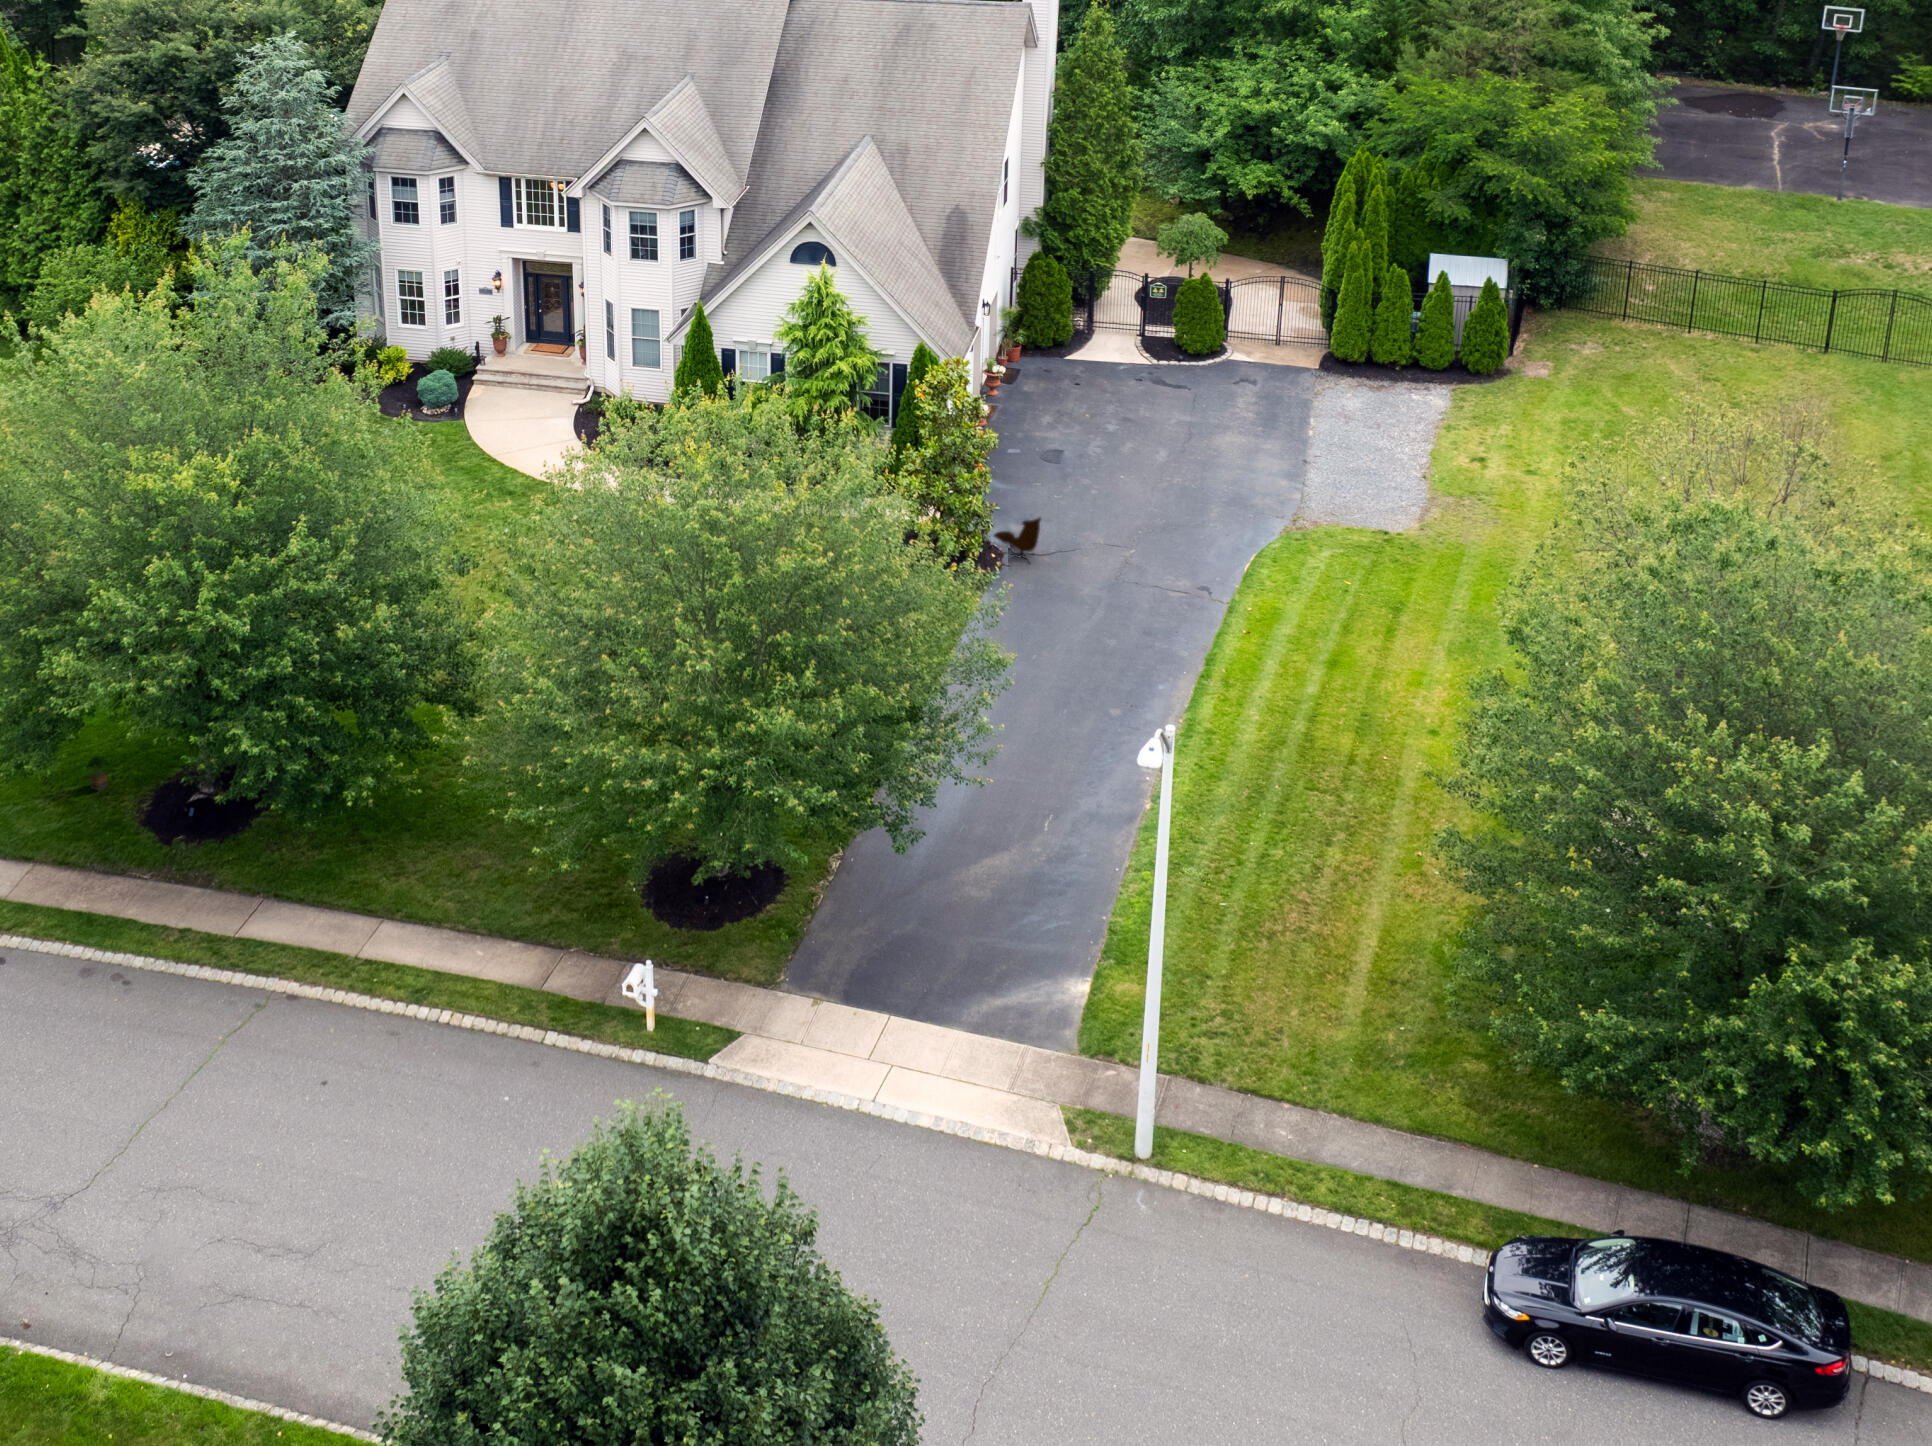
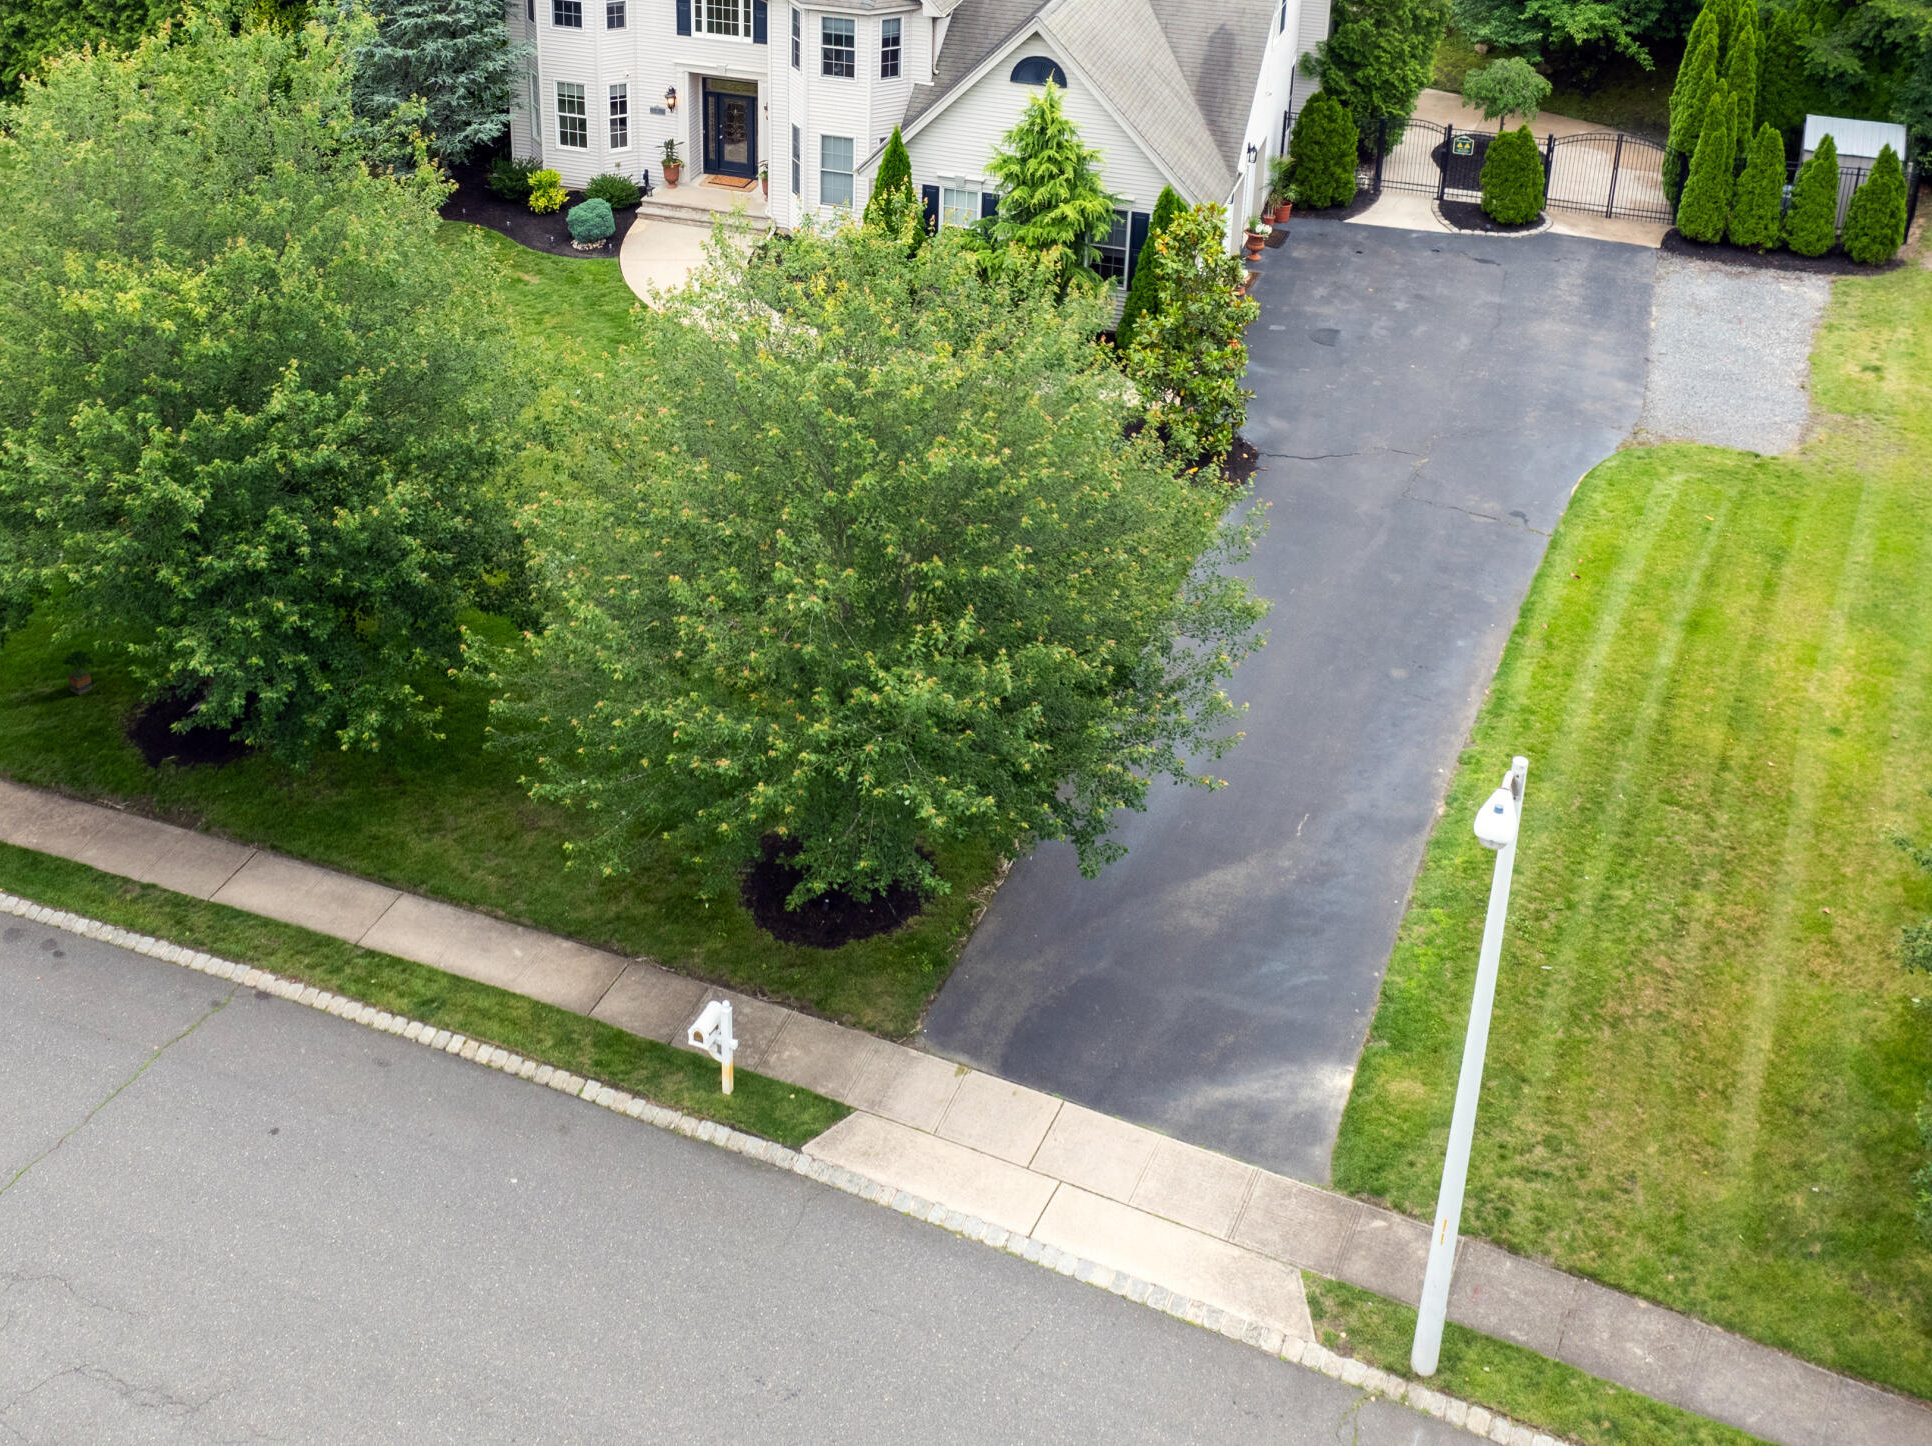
lounge chair: present [994,518,1041,559] -> none [1247,410,1309,469]

